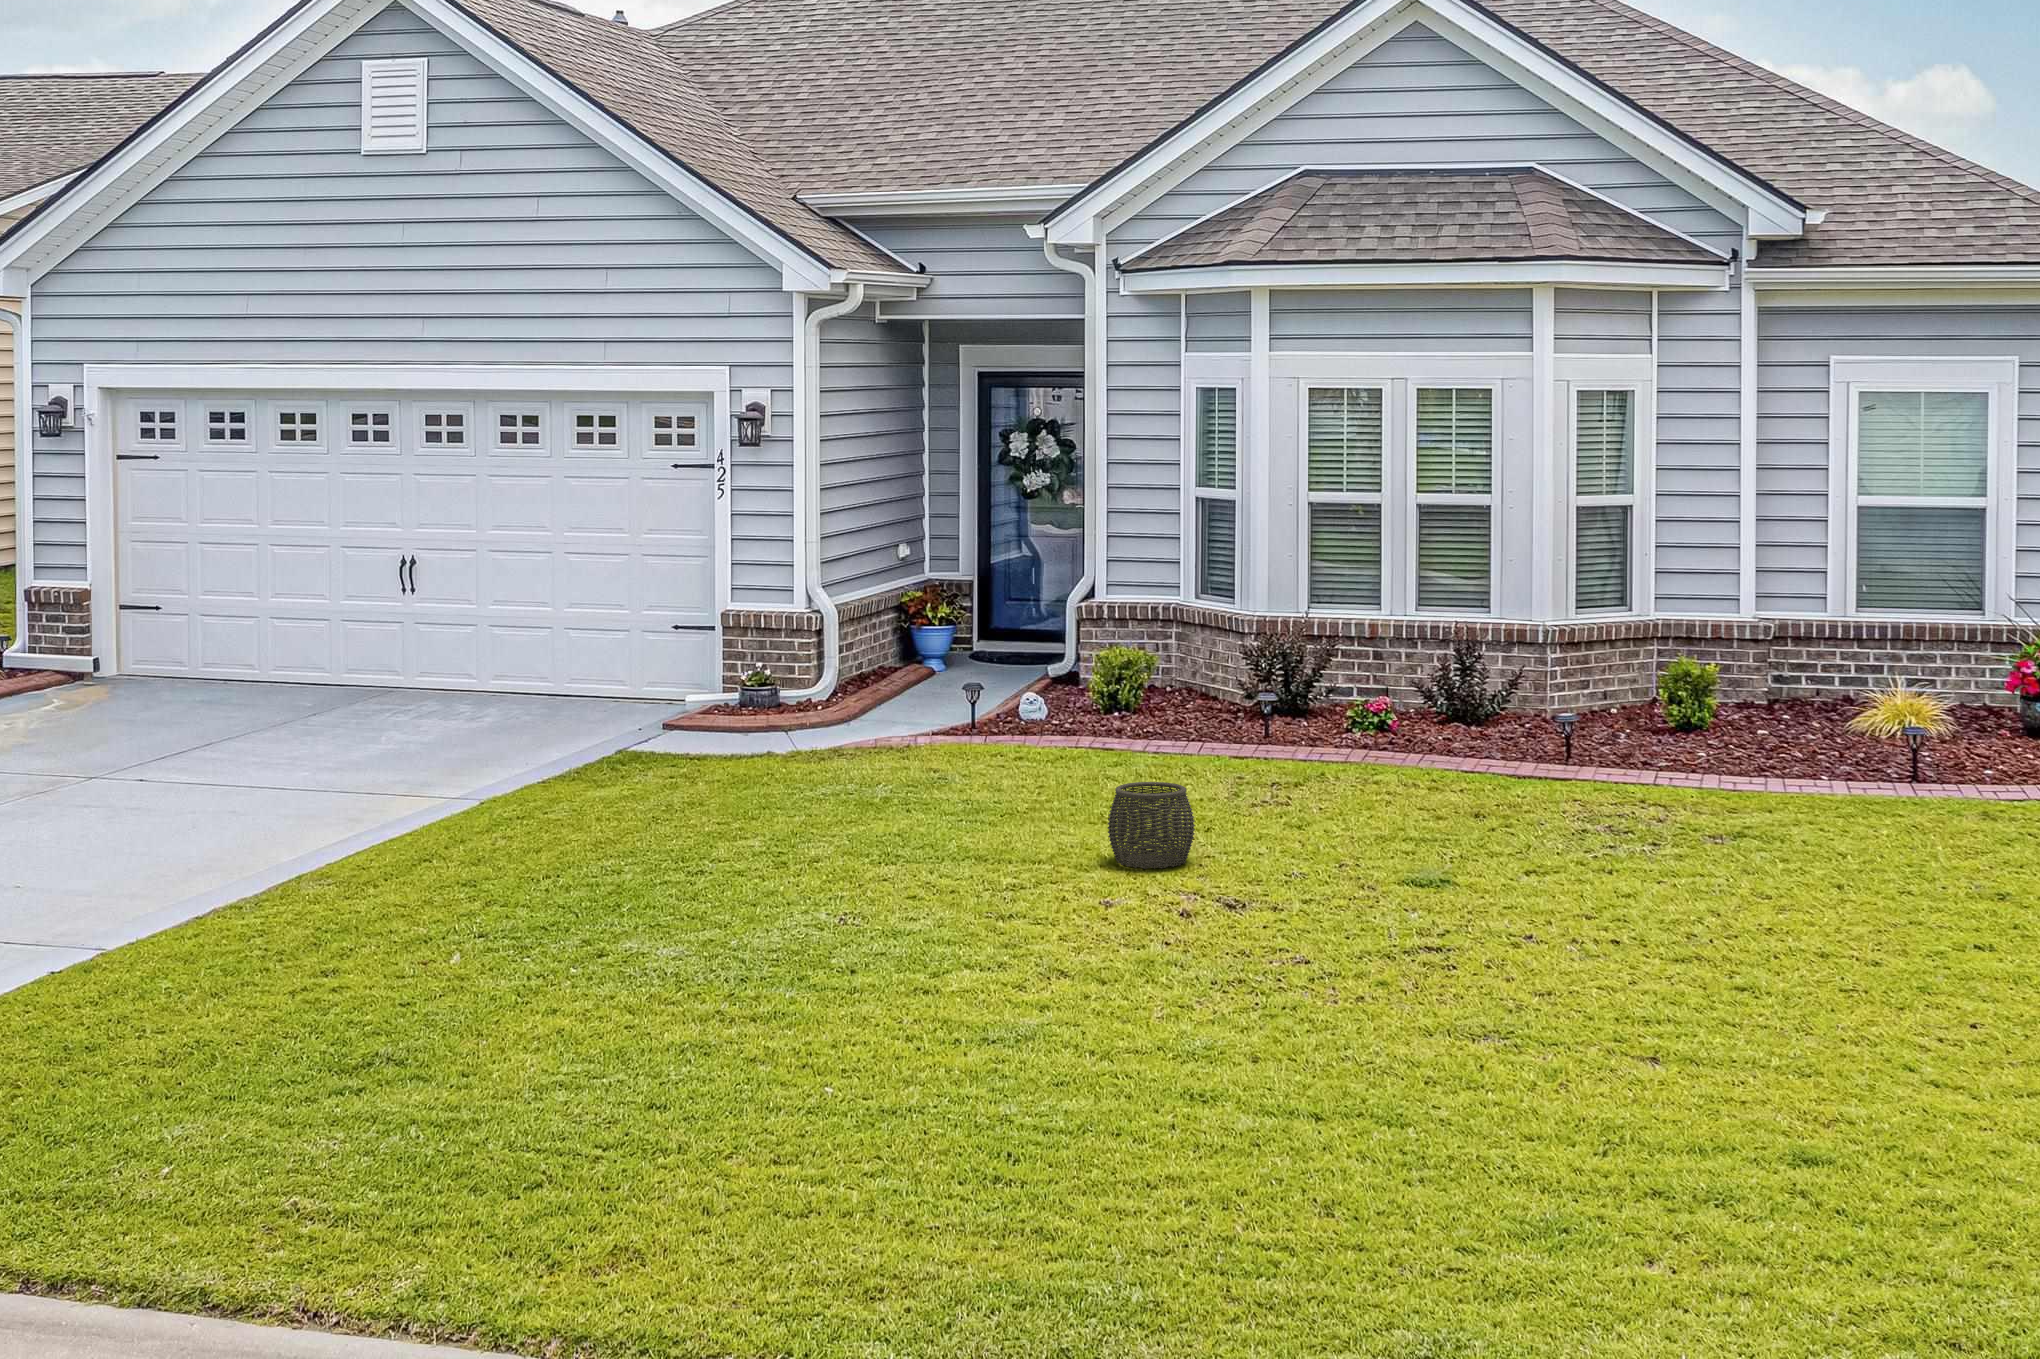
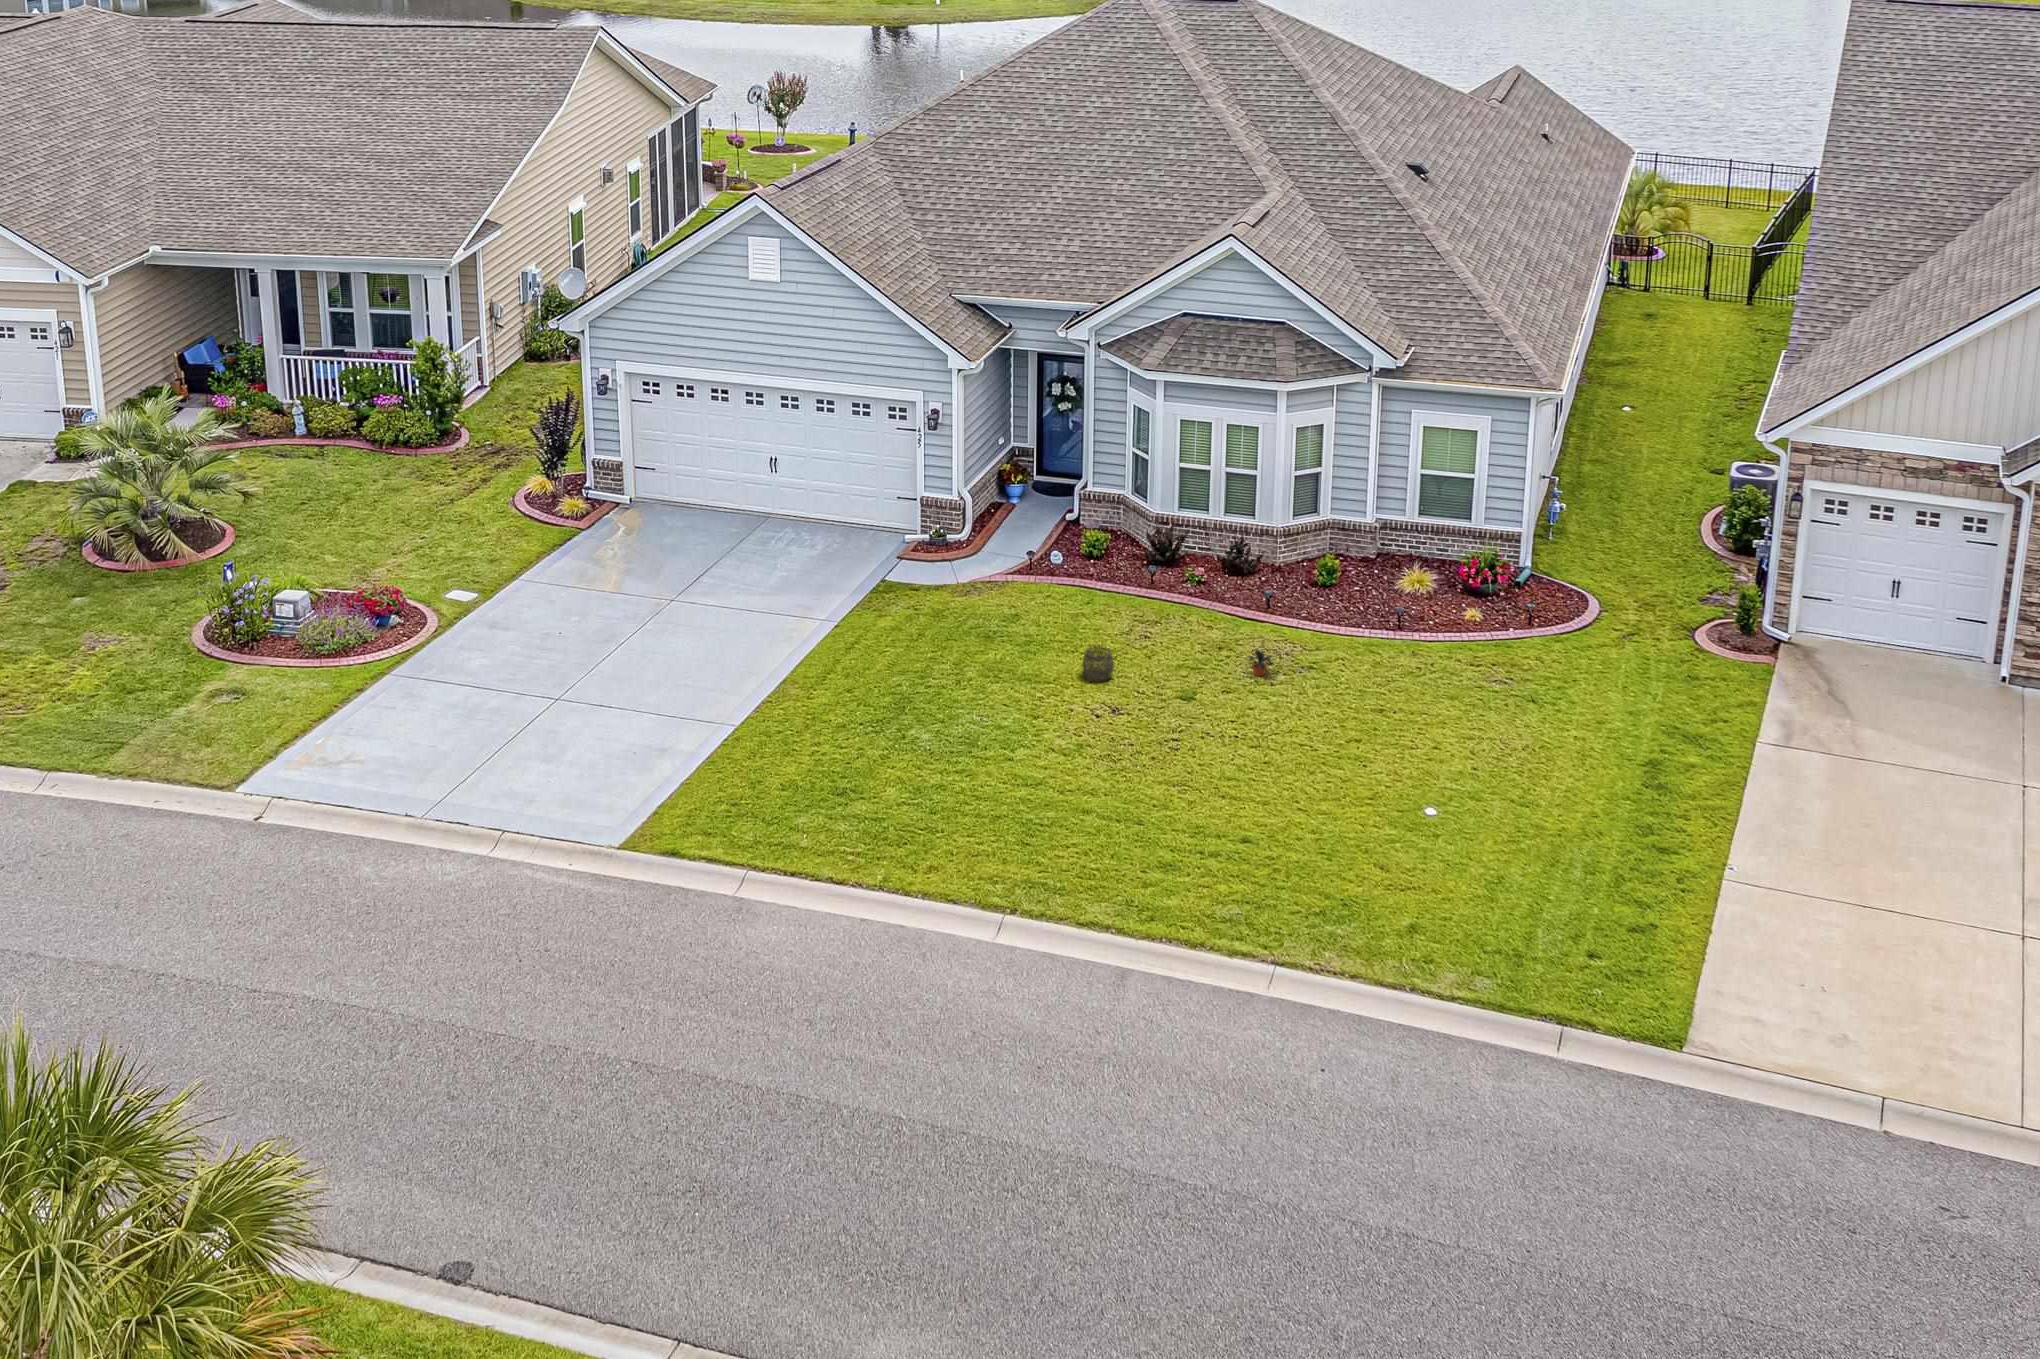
potted plant: none [1541,787,1622,854] -> present [1248,649,1272,676]

